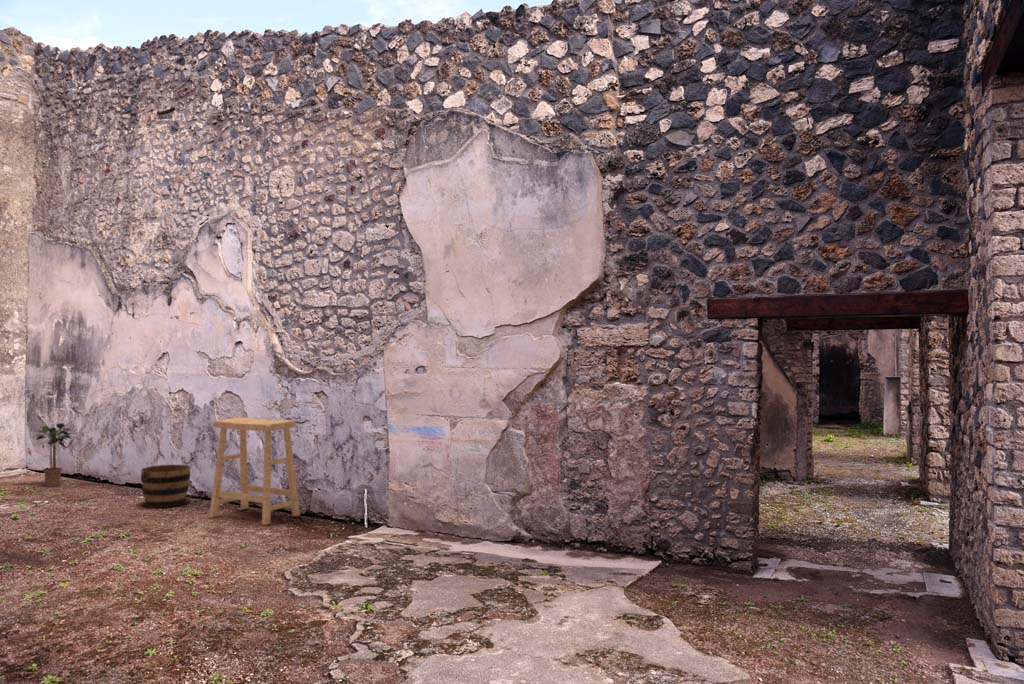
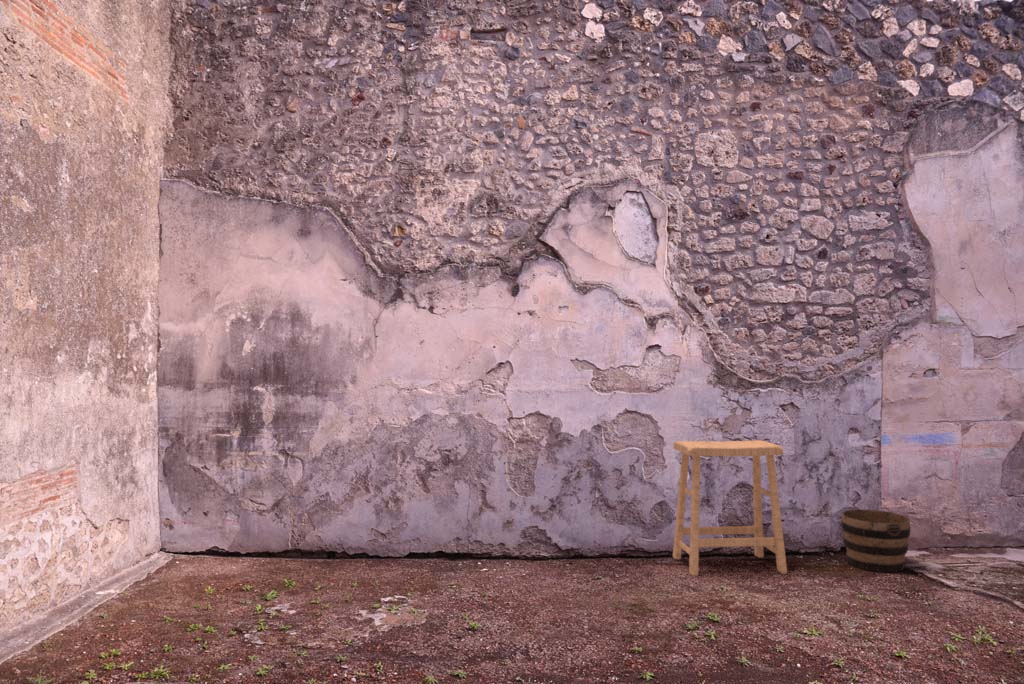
potted plant: present [36,423,72,487] -> none [271,471,341,573]
bucket: present [141,465,191,508] -> present [841,509,910,572]

